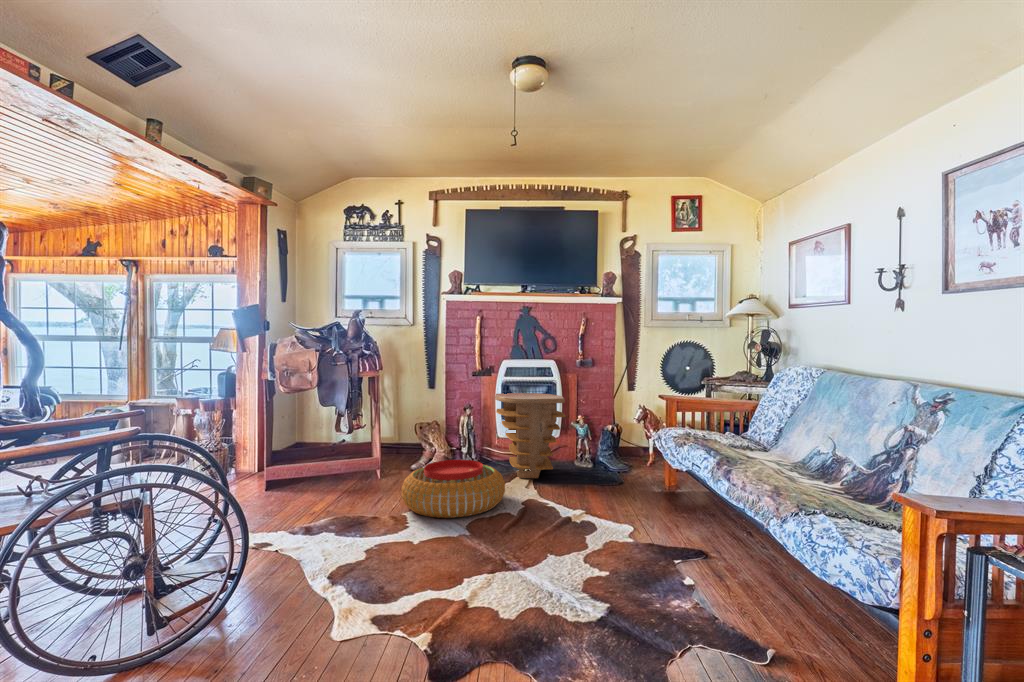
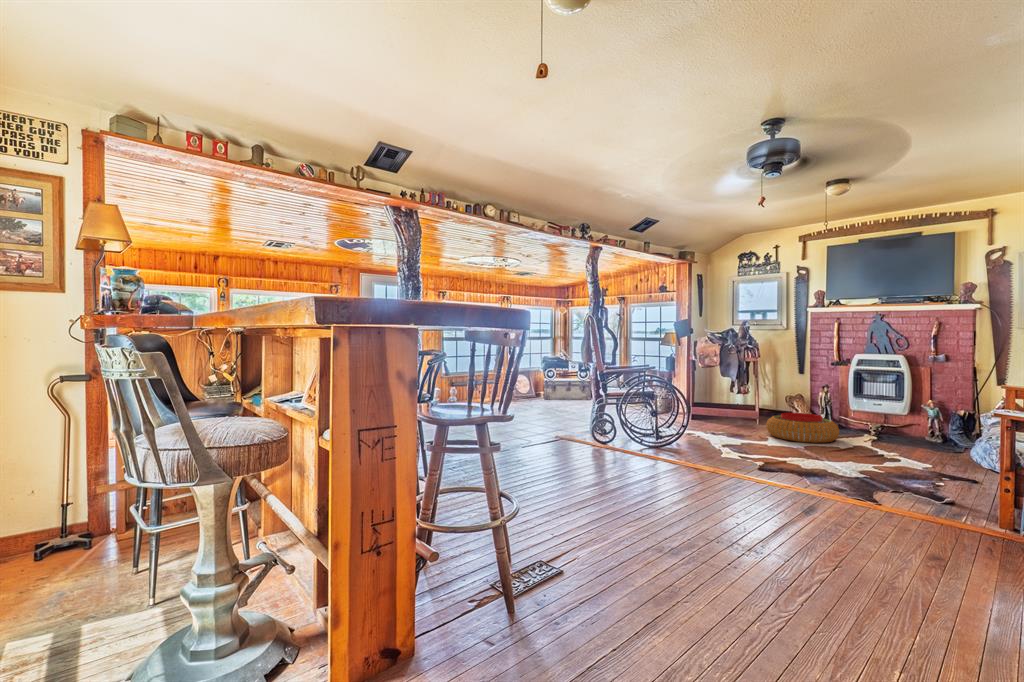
side table: present [495,393,566,478] -> none [847,378,906,438]

